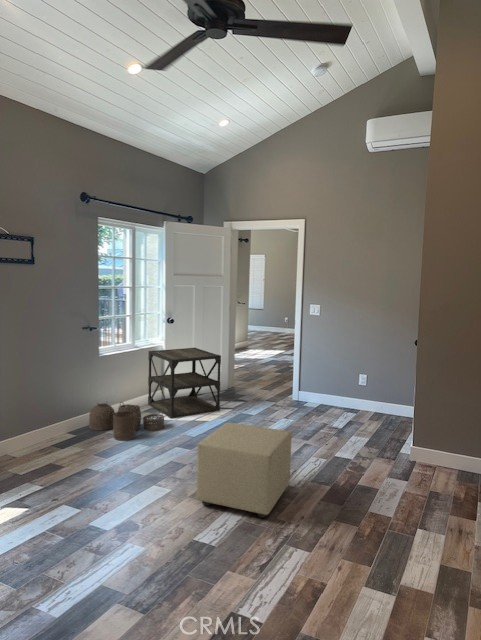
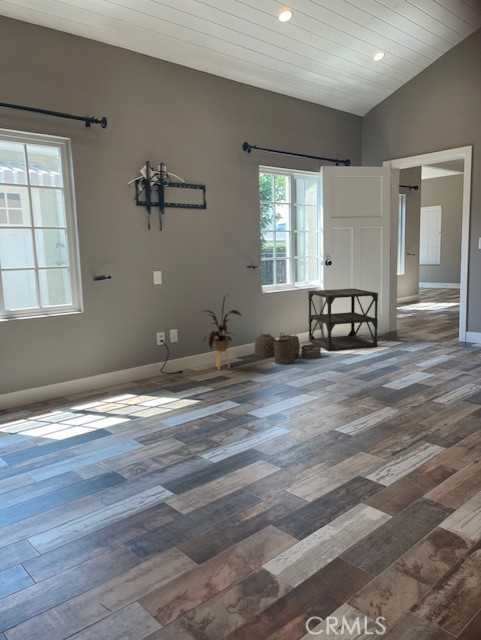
house plant: none [21,366,78,455] -> present [204,297,241,370]
ottoman: present [197,422,292,518] -> none [341,340,438,422]

